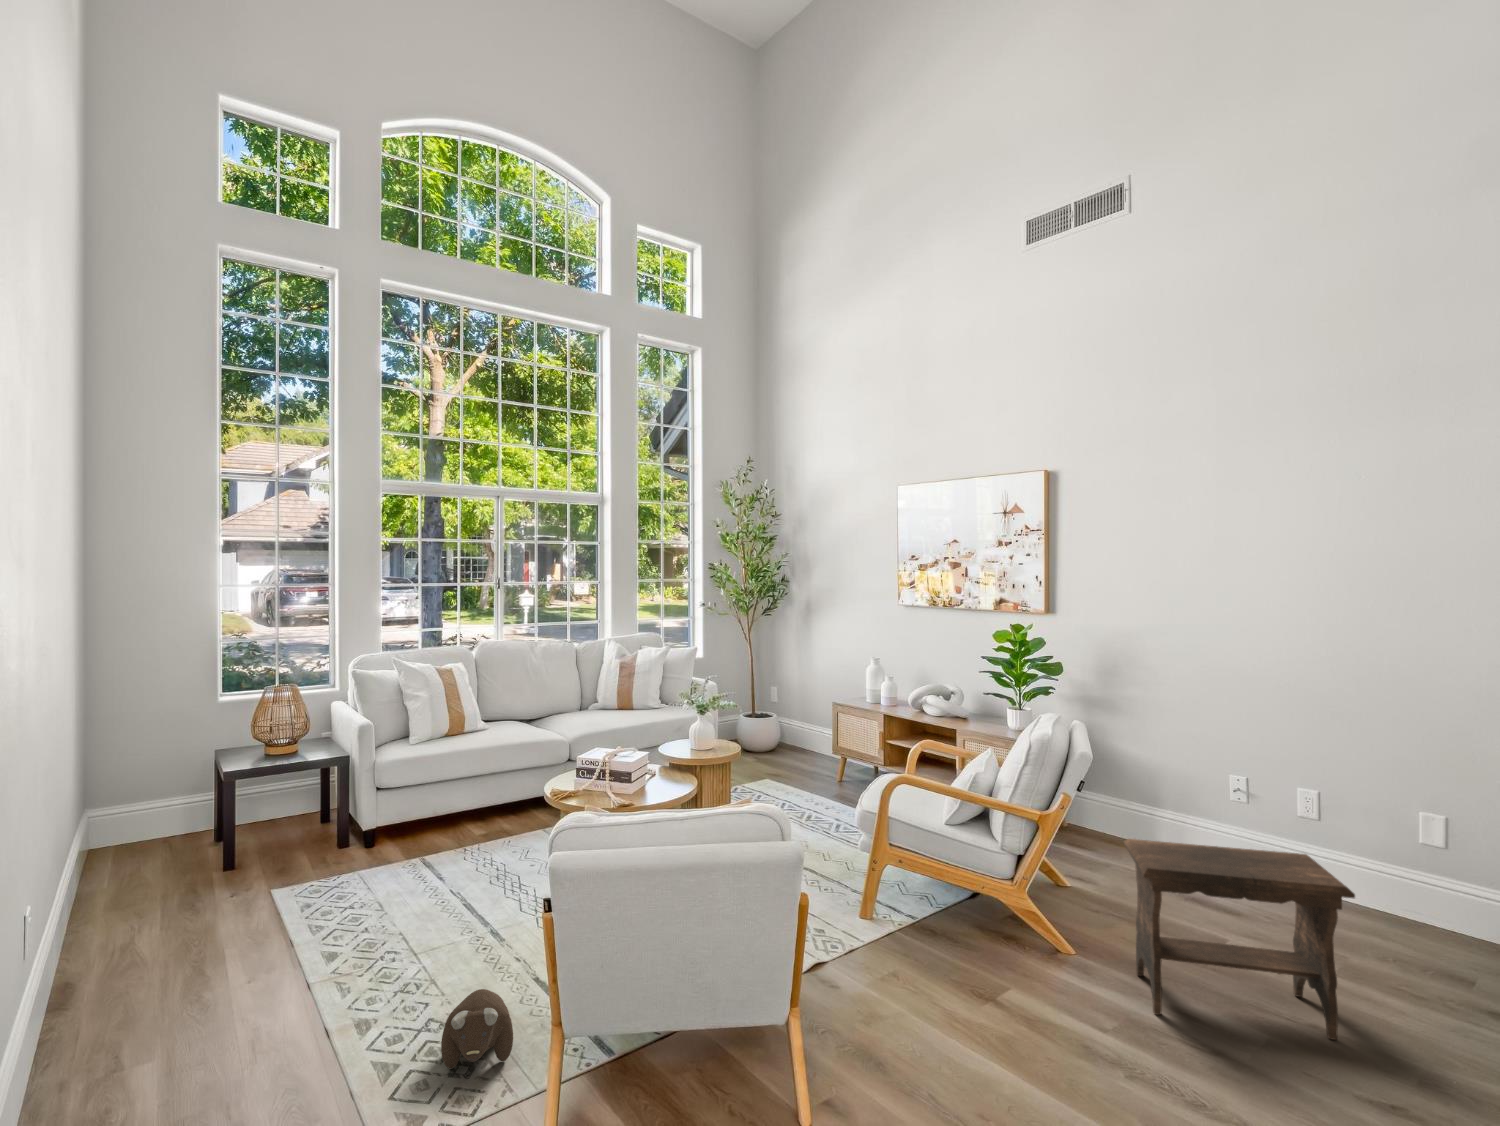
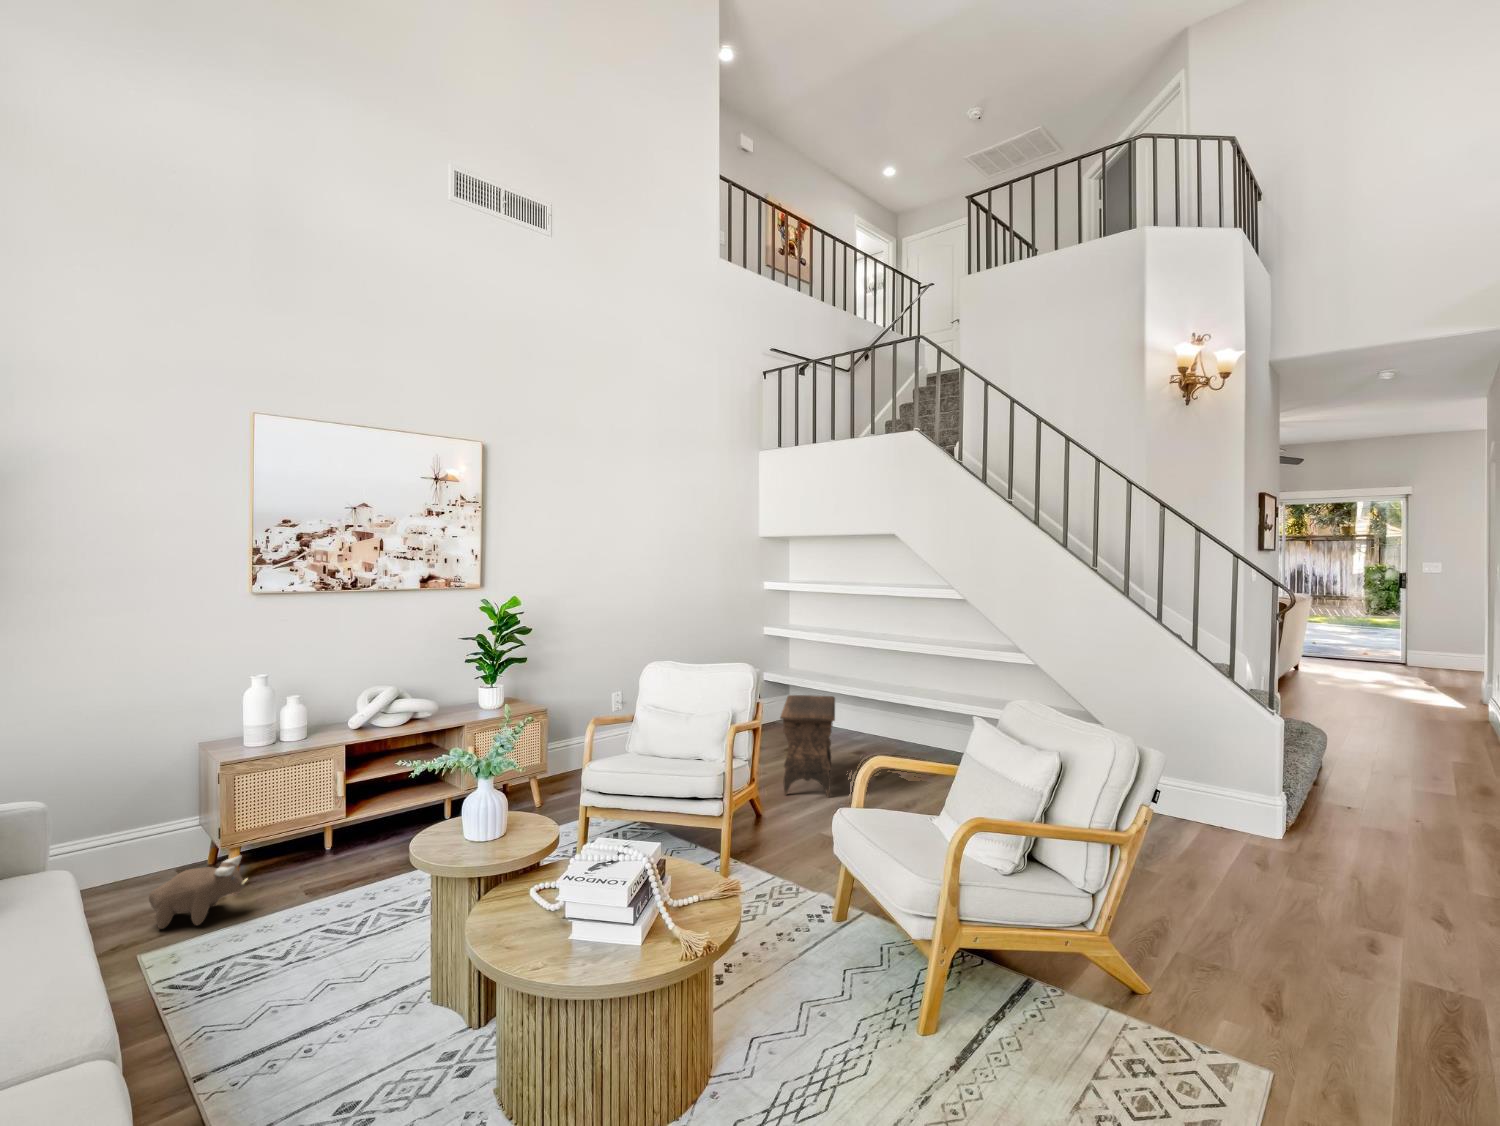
plush toy: present [441,989,513,1069] -> present [149,856,247,929]

